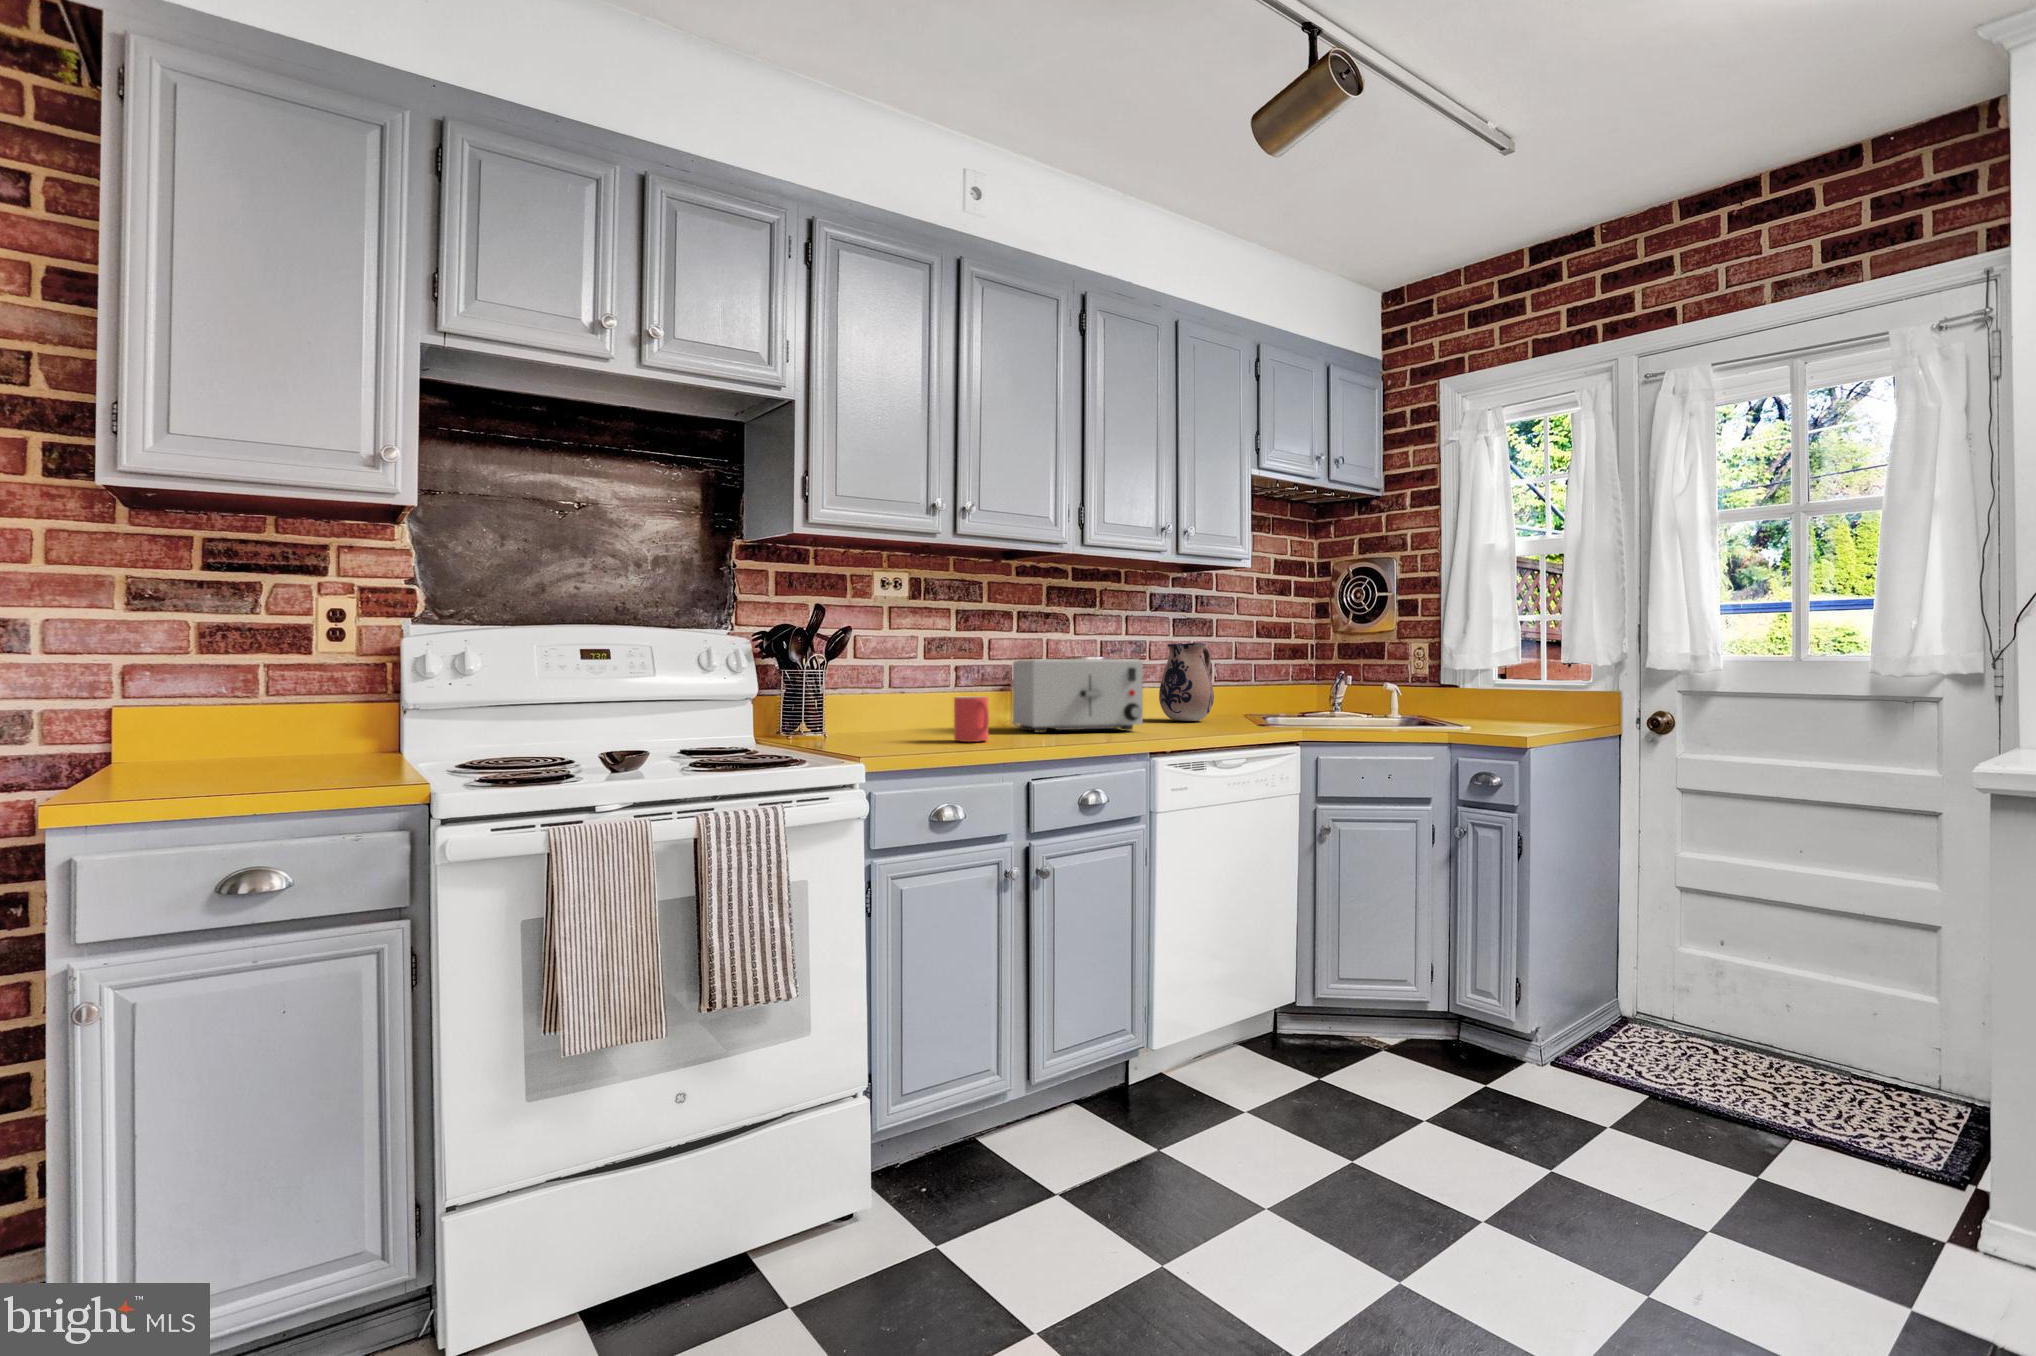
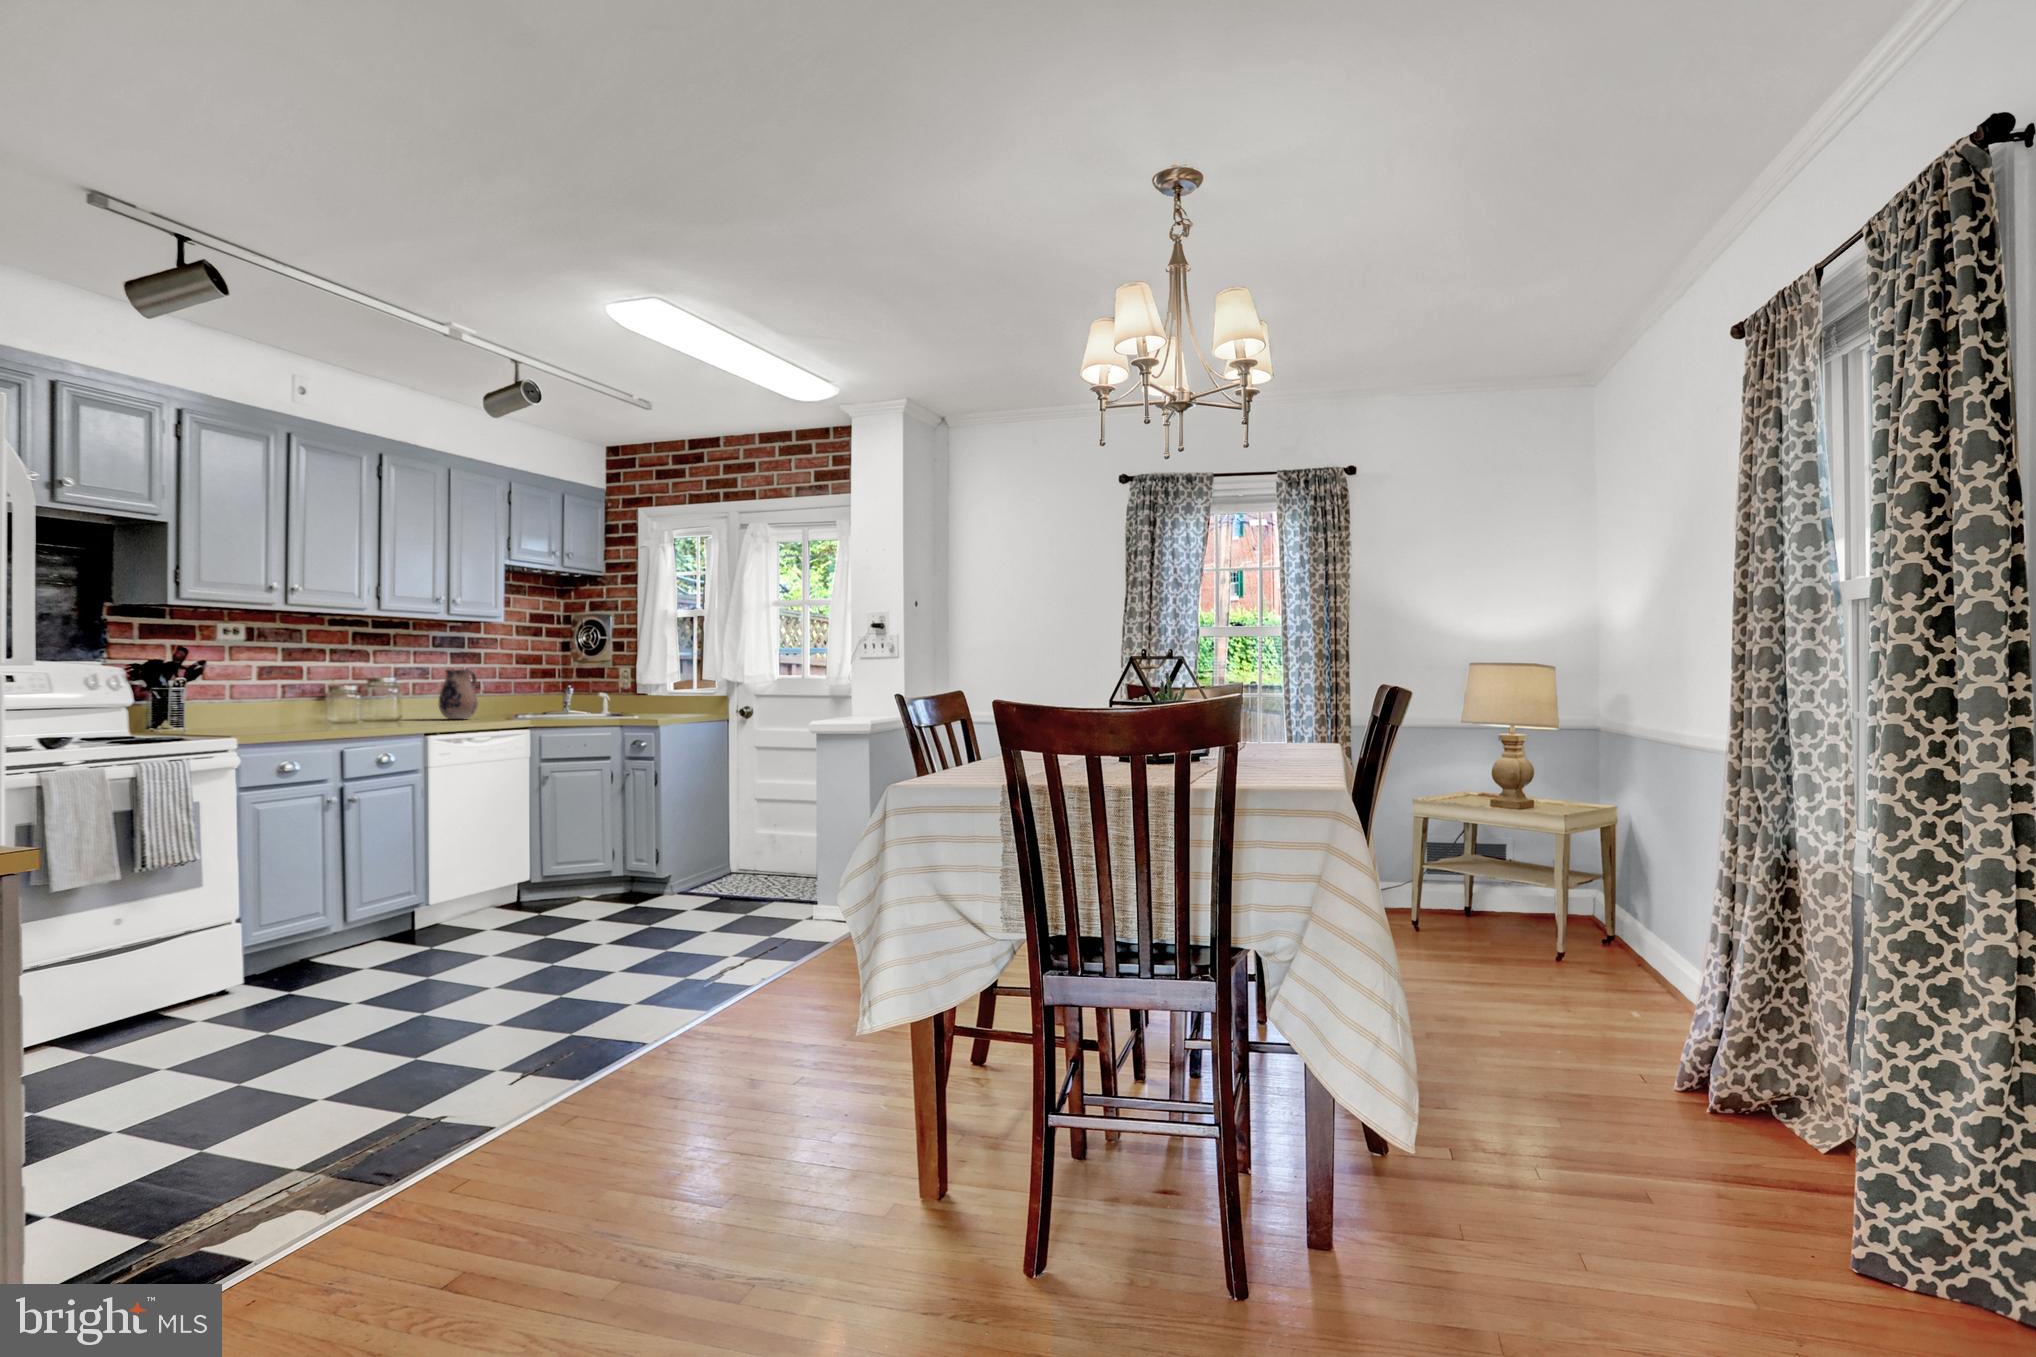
toaster: present [1013,659,1143,732] -> none [328,680,422,726]
mug: present [954,697,989,742] -> none [287,704,313,731]

